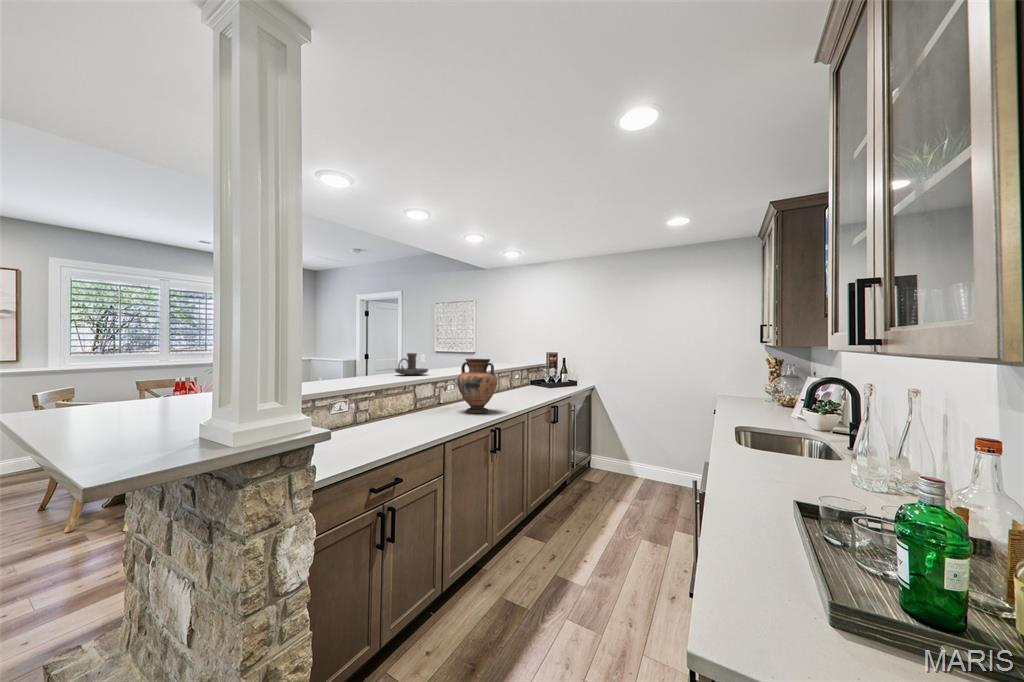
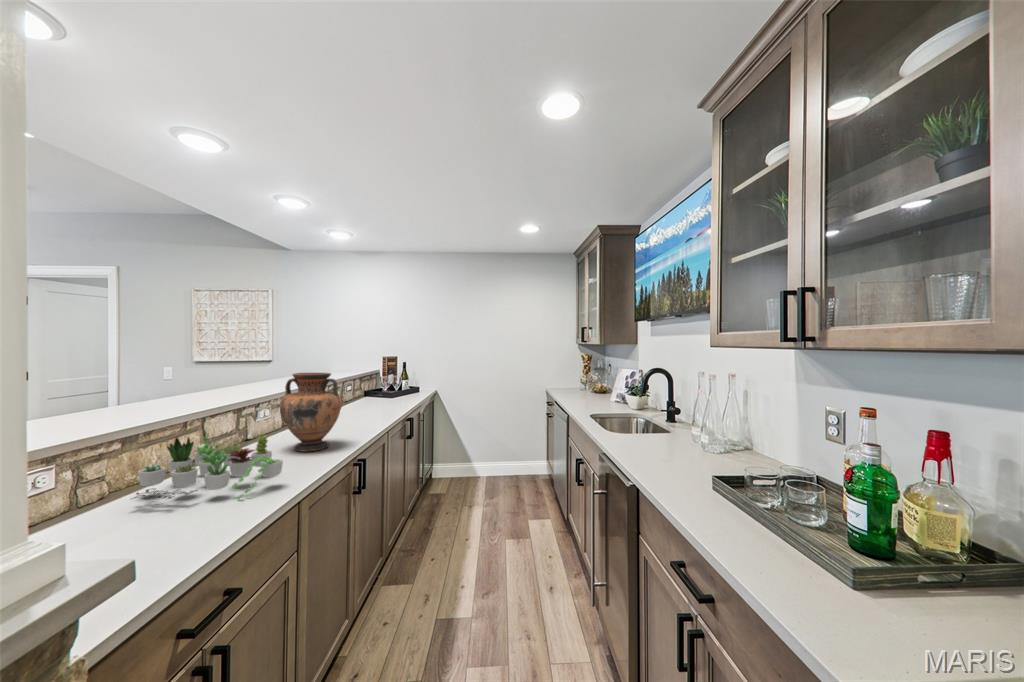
candle holder: present [395,353,428,375] -> none [165,367,228,401]
succulent plant: none [373,389,454,428] -> present [134,435,283,499]

